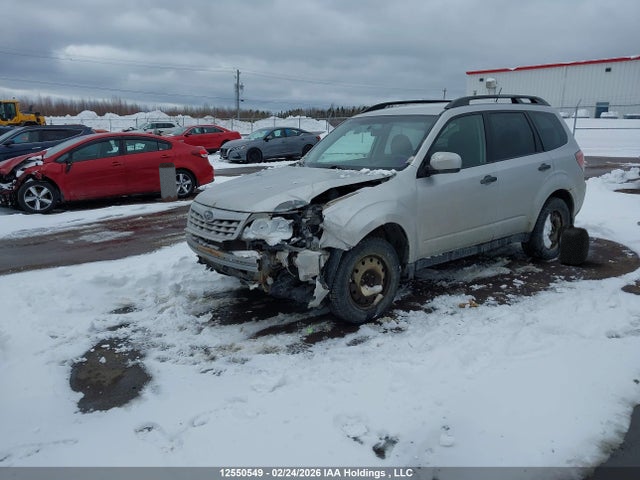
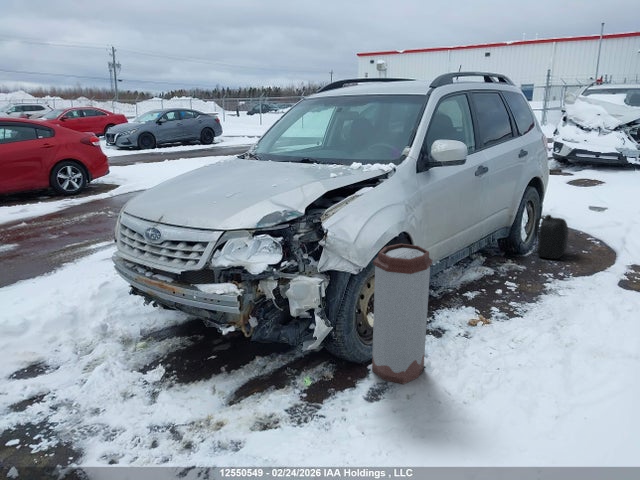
trash can: present [158,162,178,202] -> present [372,244,432,384]

